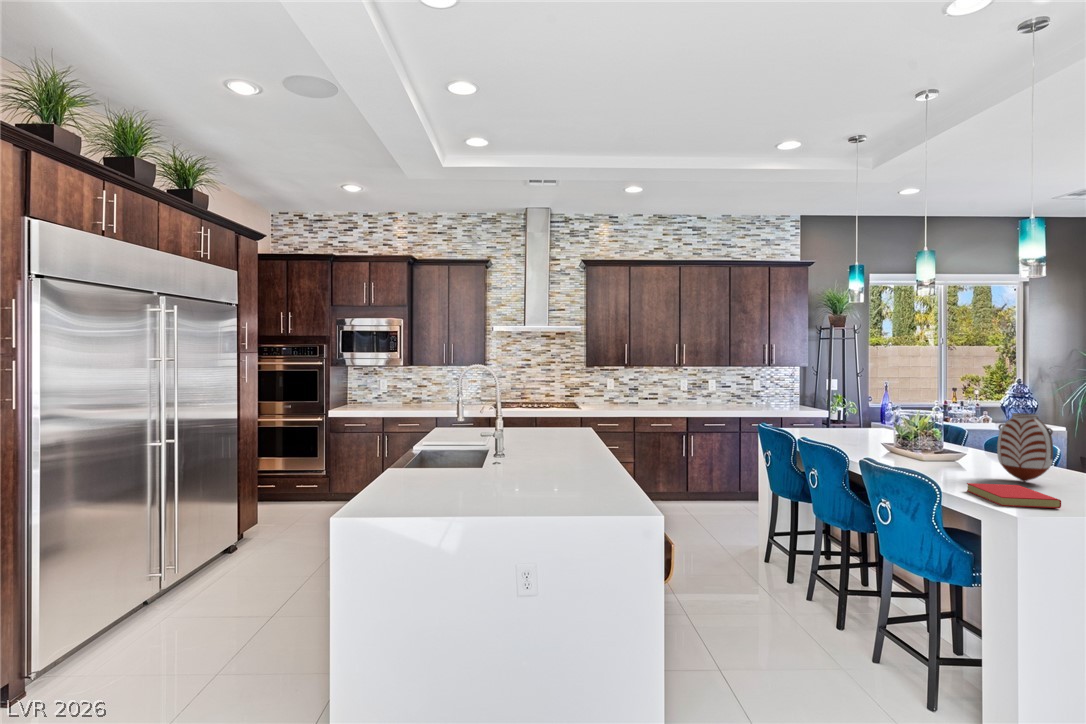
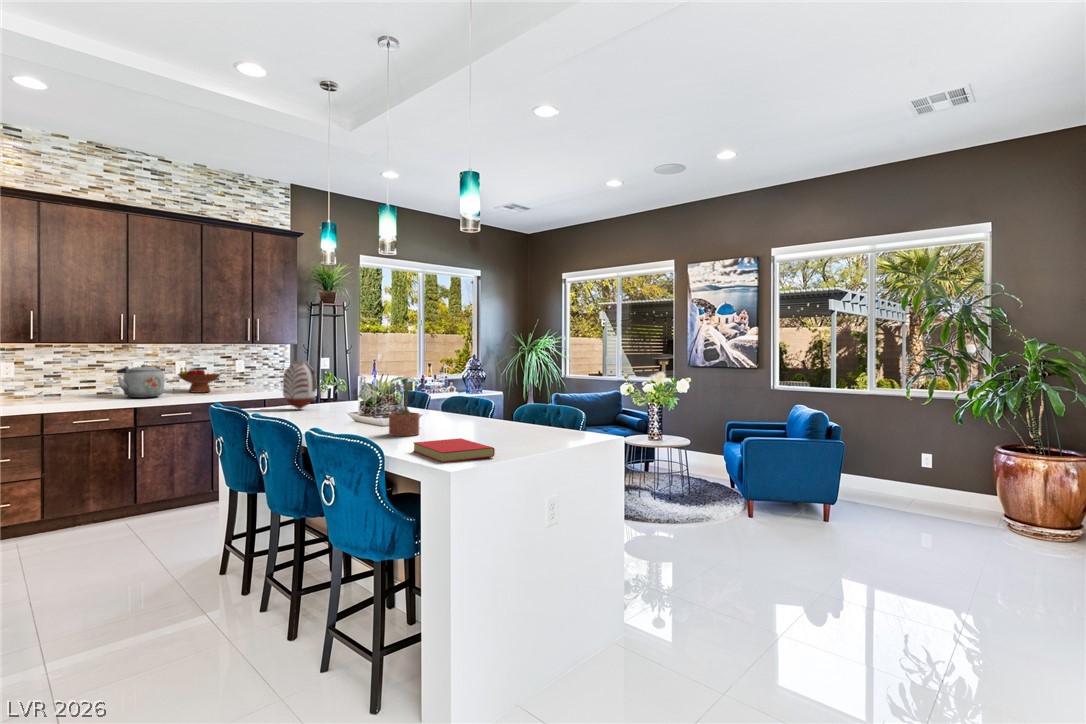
kettle: none [673,384,704,410] -> present [117,364,164,398]
fruit bowl: none [711,386,744,407] -> present [178,367,221,393]
vase: present [997,413,1053,482] -> present [283,361,316,409]
potted plant: none [932,418,969,474] -> present [389,377,419,436]

